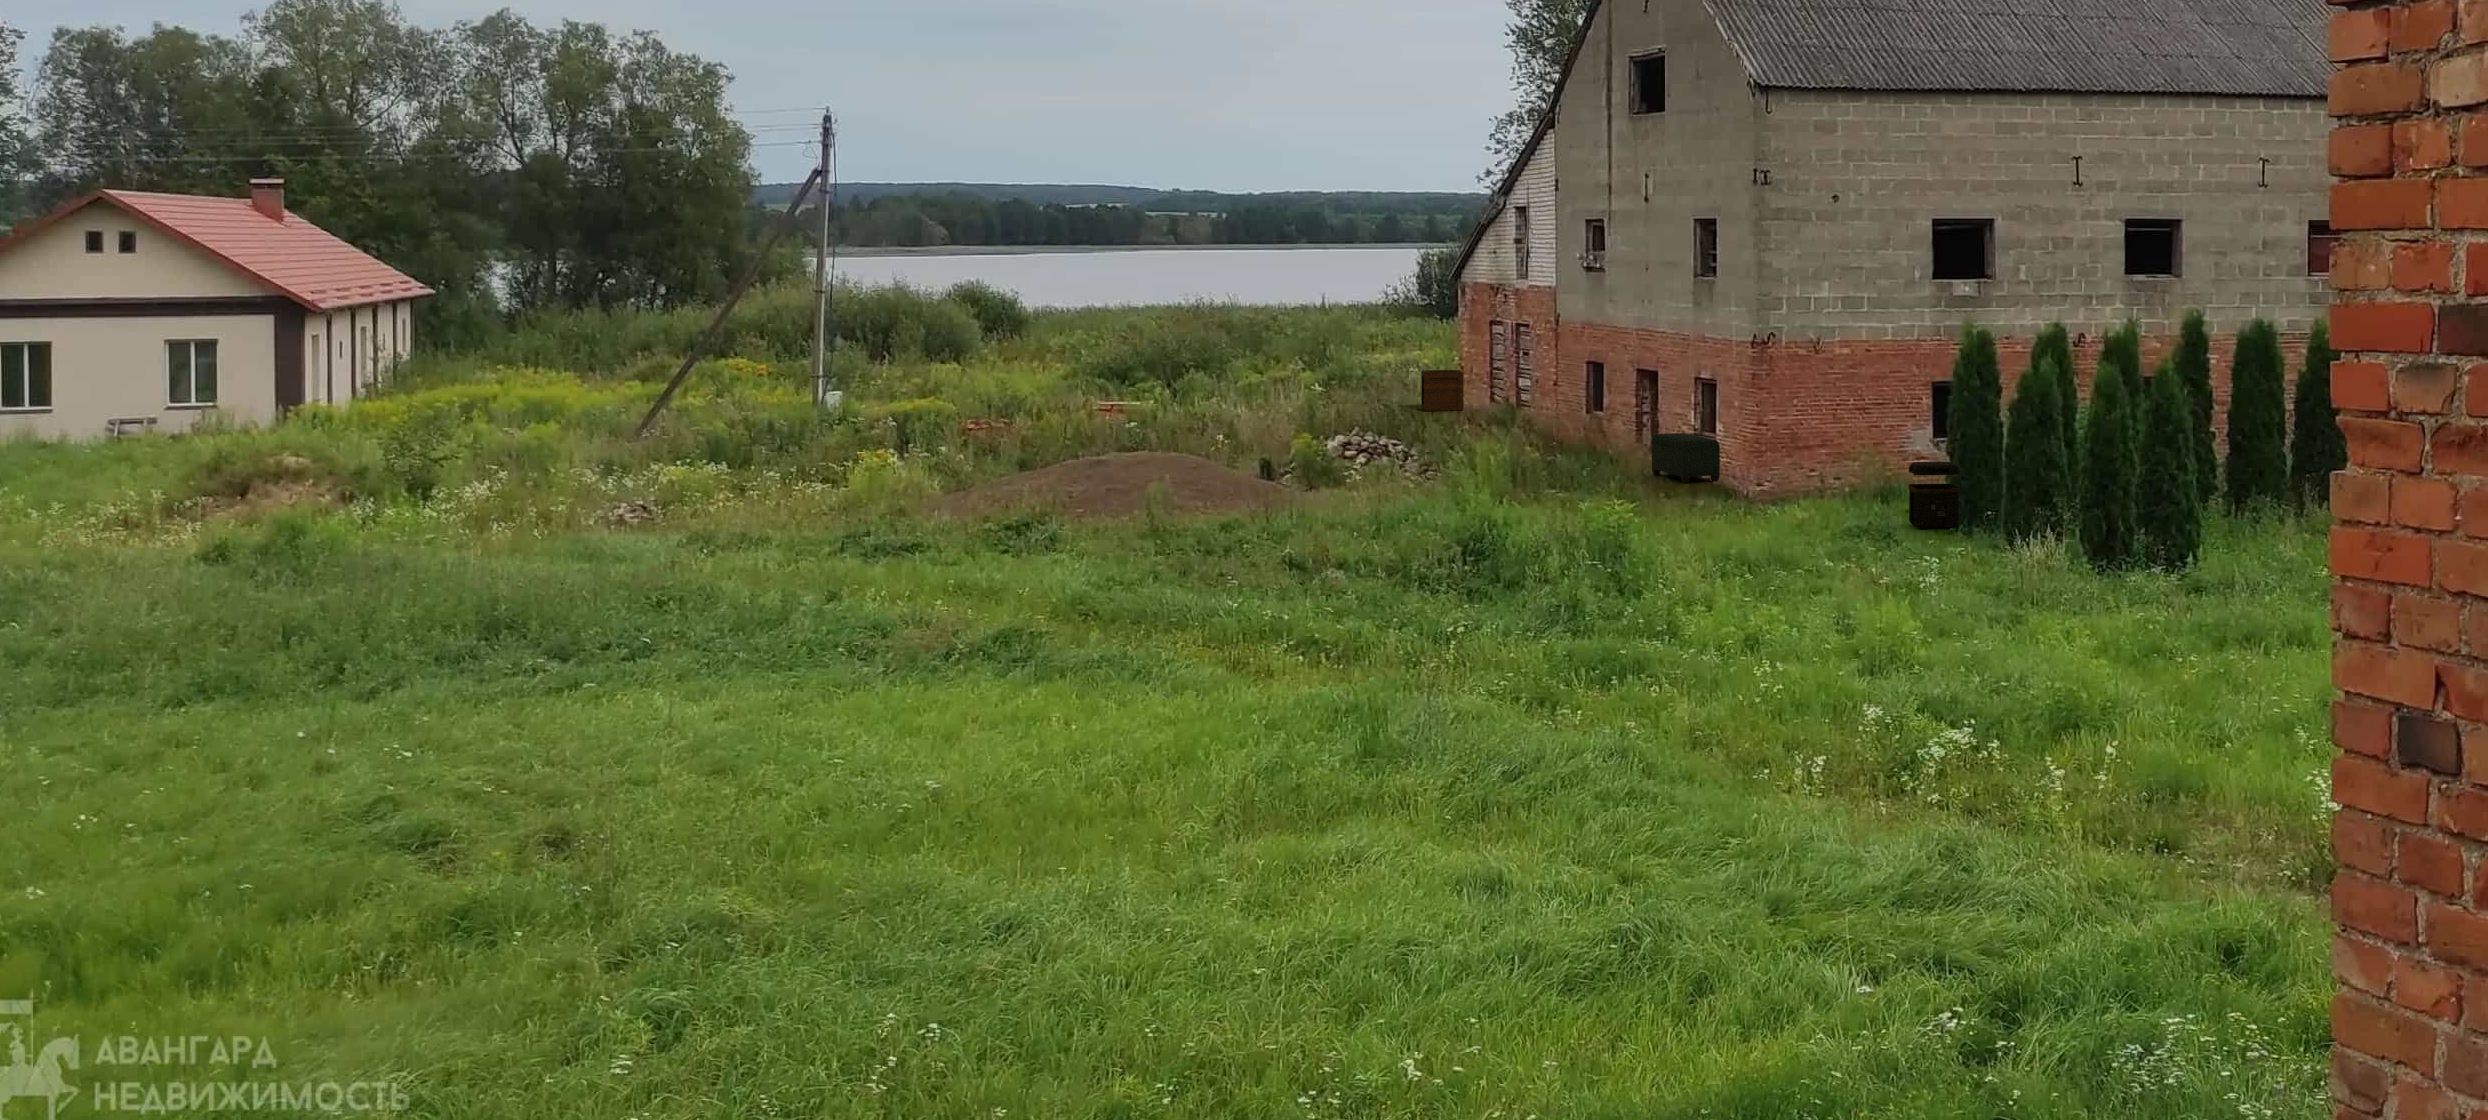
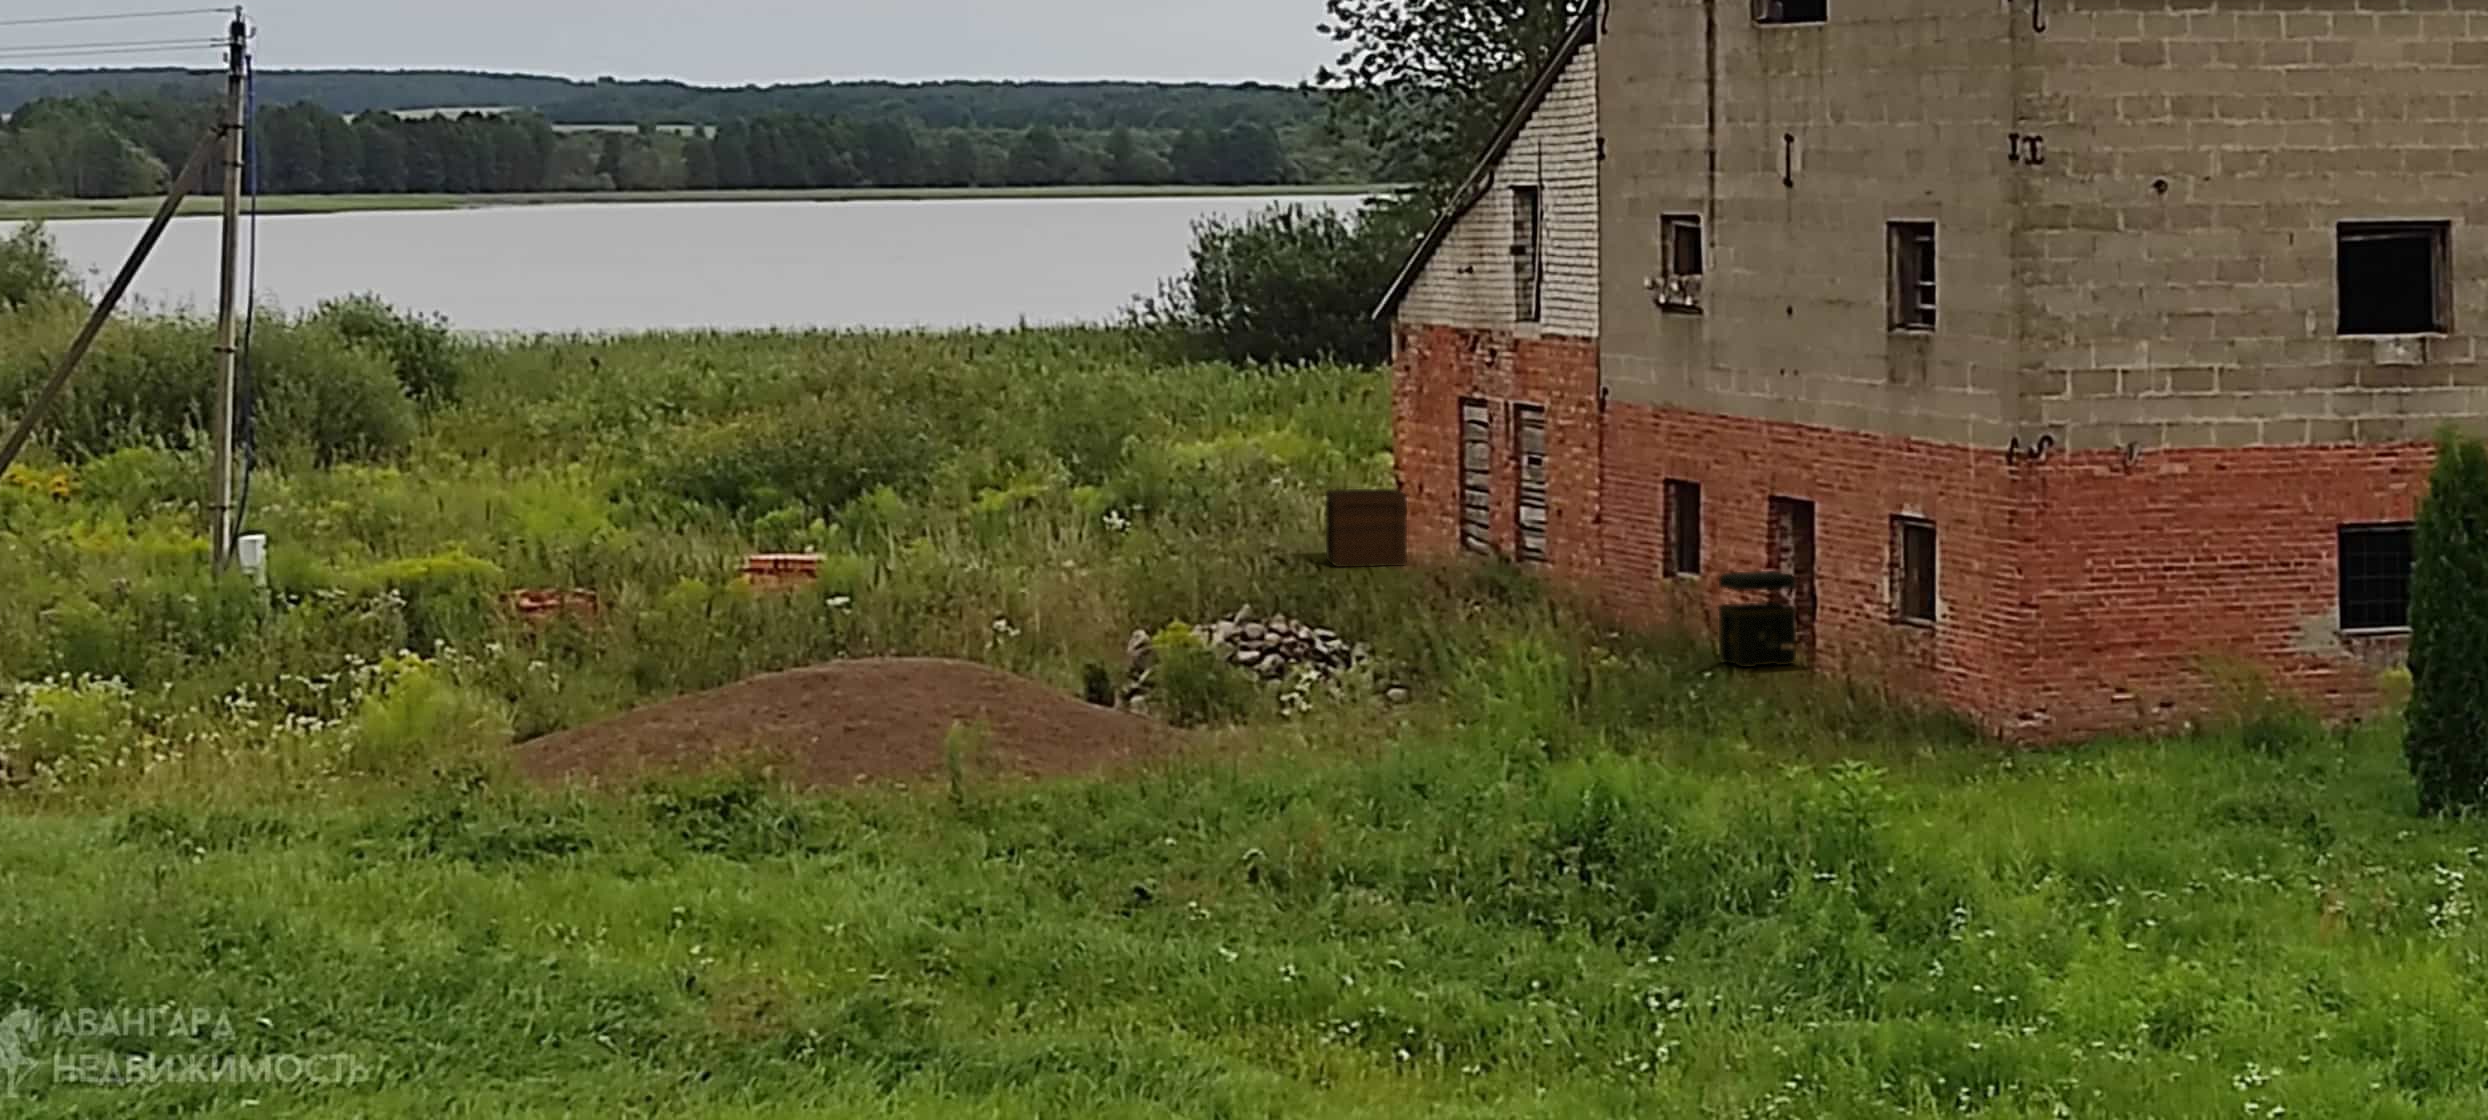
bench: present [1652,433,1720,483] -> none [1822,620,1954,715]
toolbox: present [1909,462,1960,529] -> present [1718,571,1797,667]

